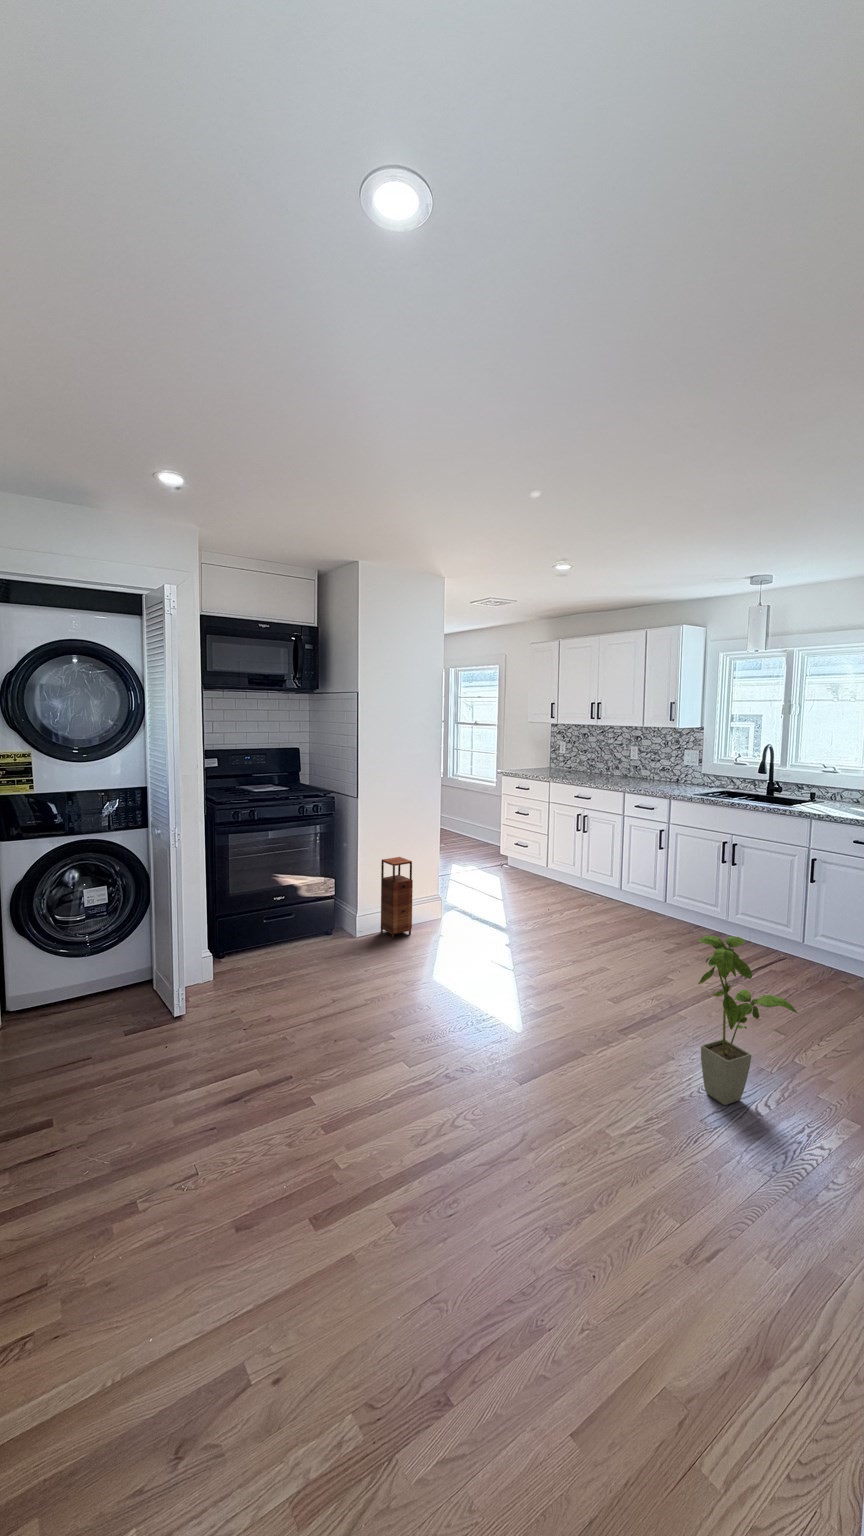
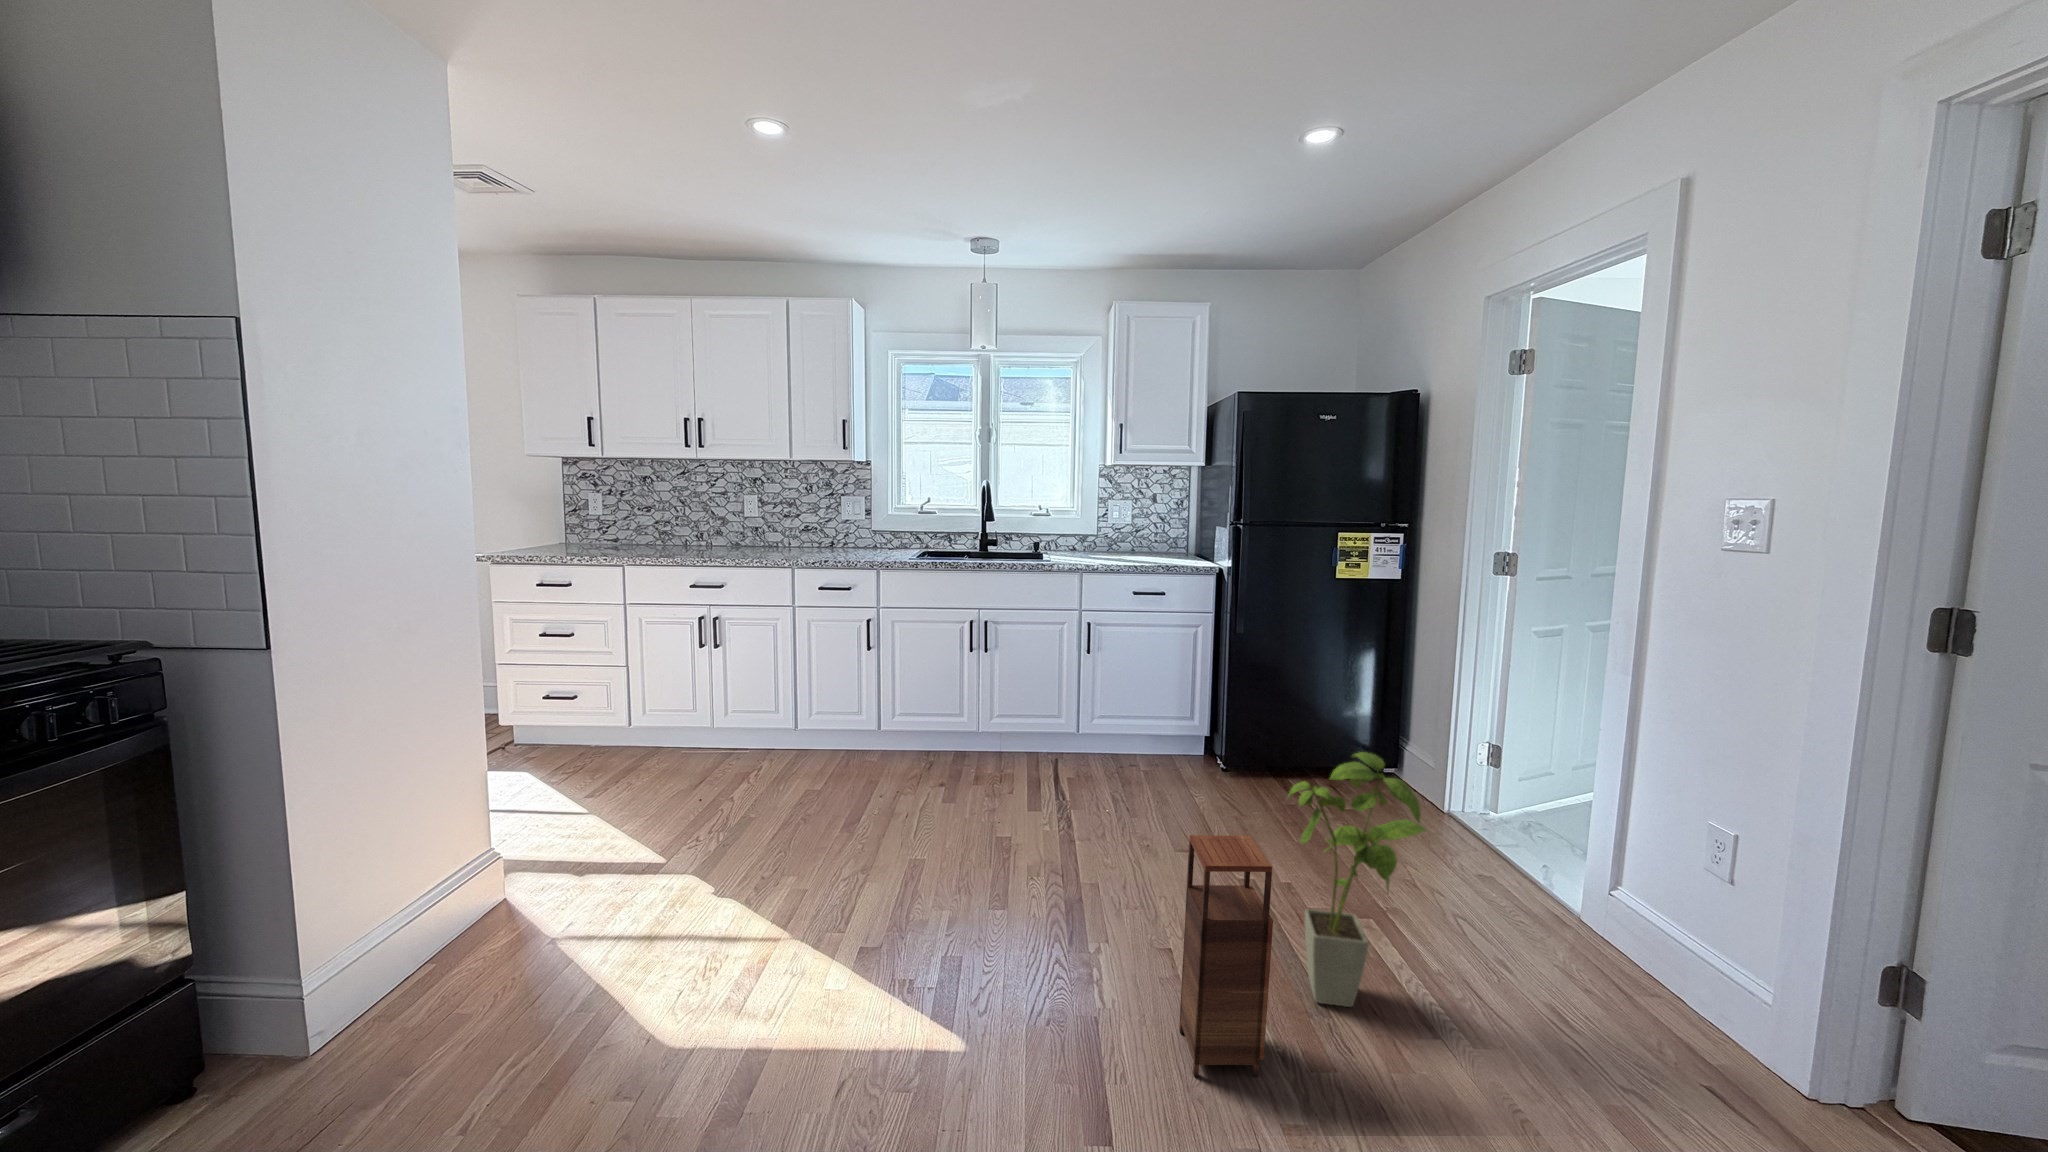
storage cabinet: present [381,857,413,939] -> present [1179,835,1273,1076]

